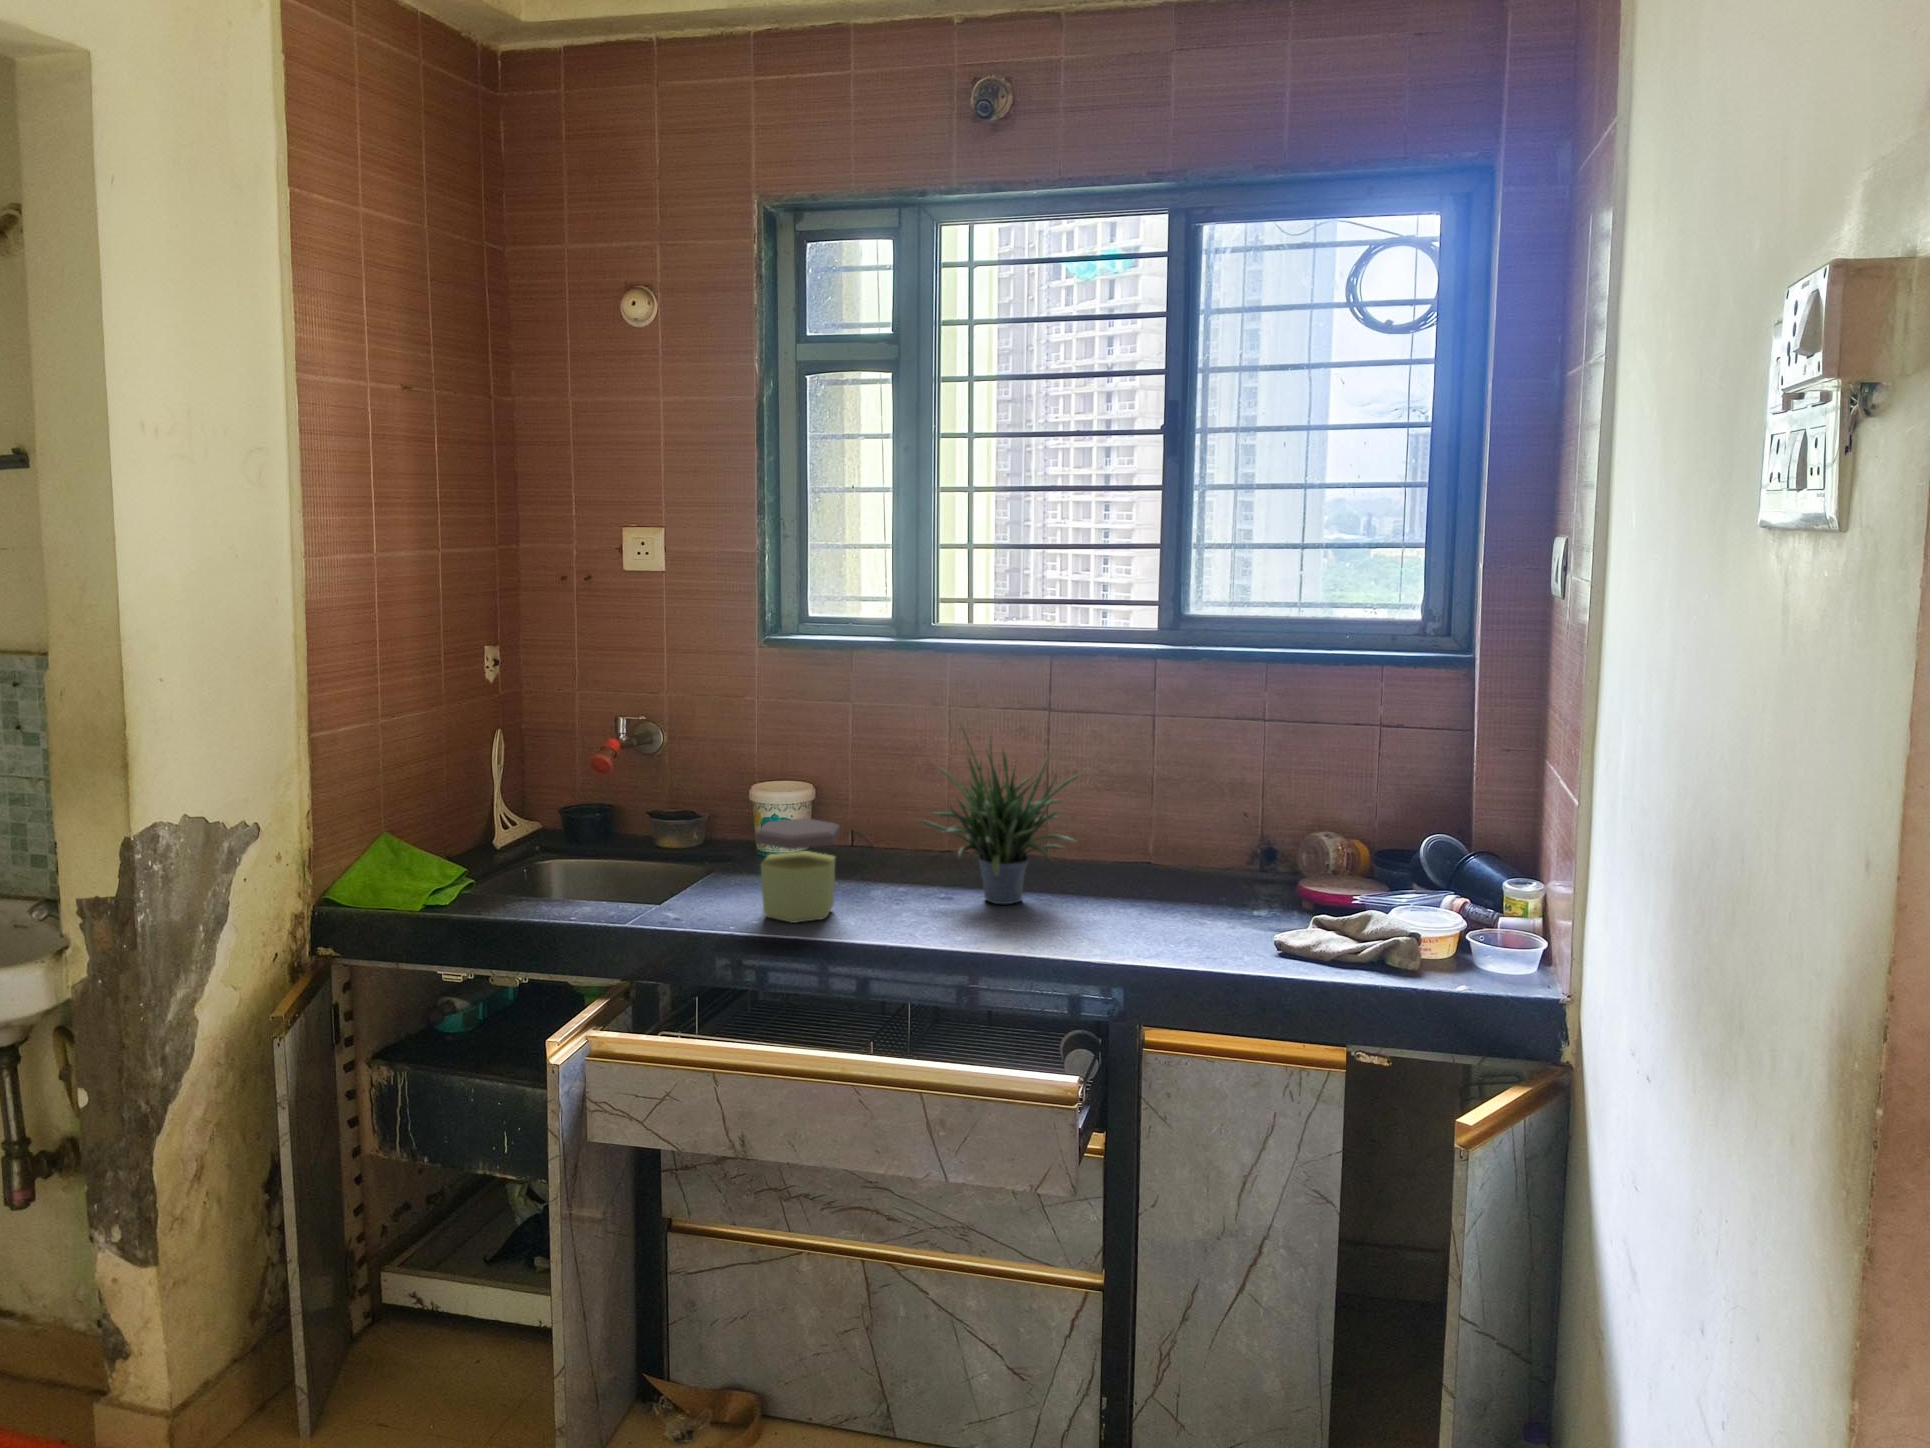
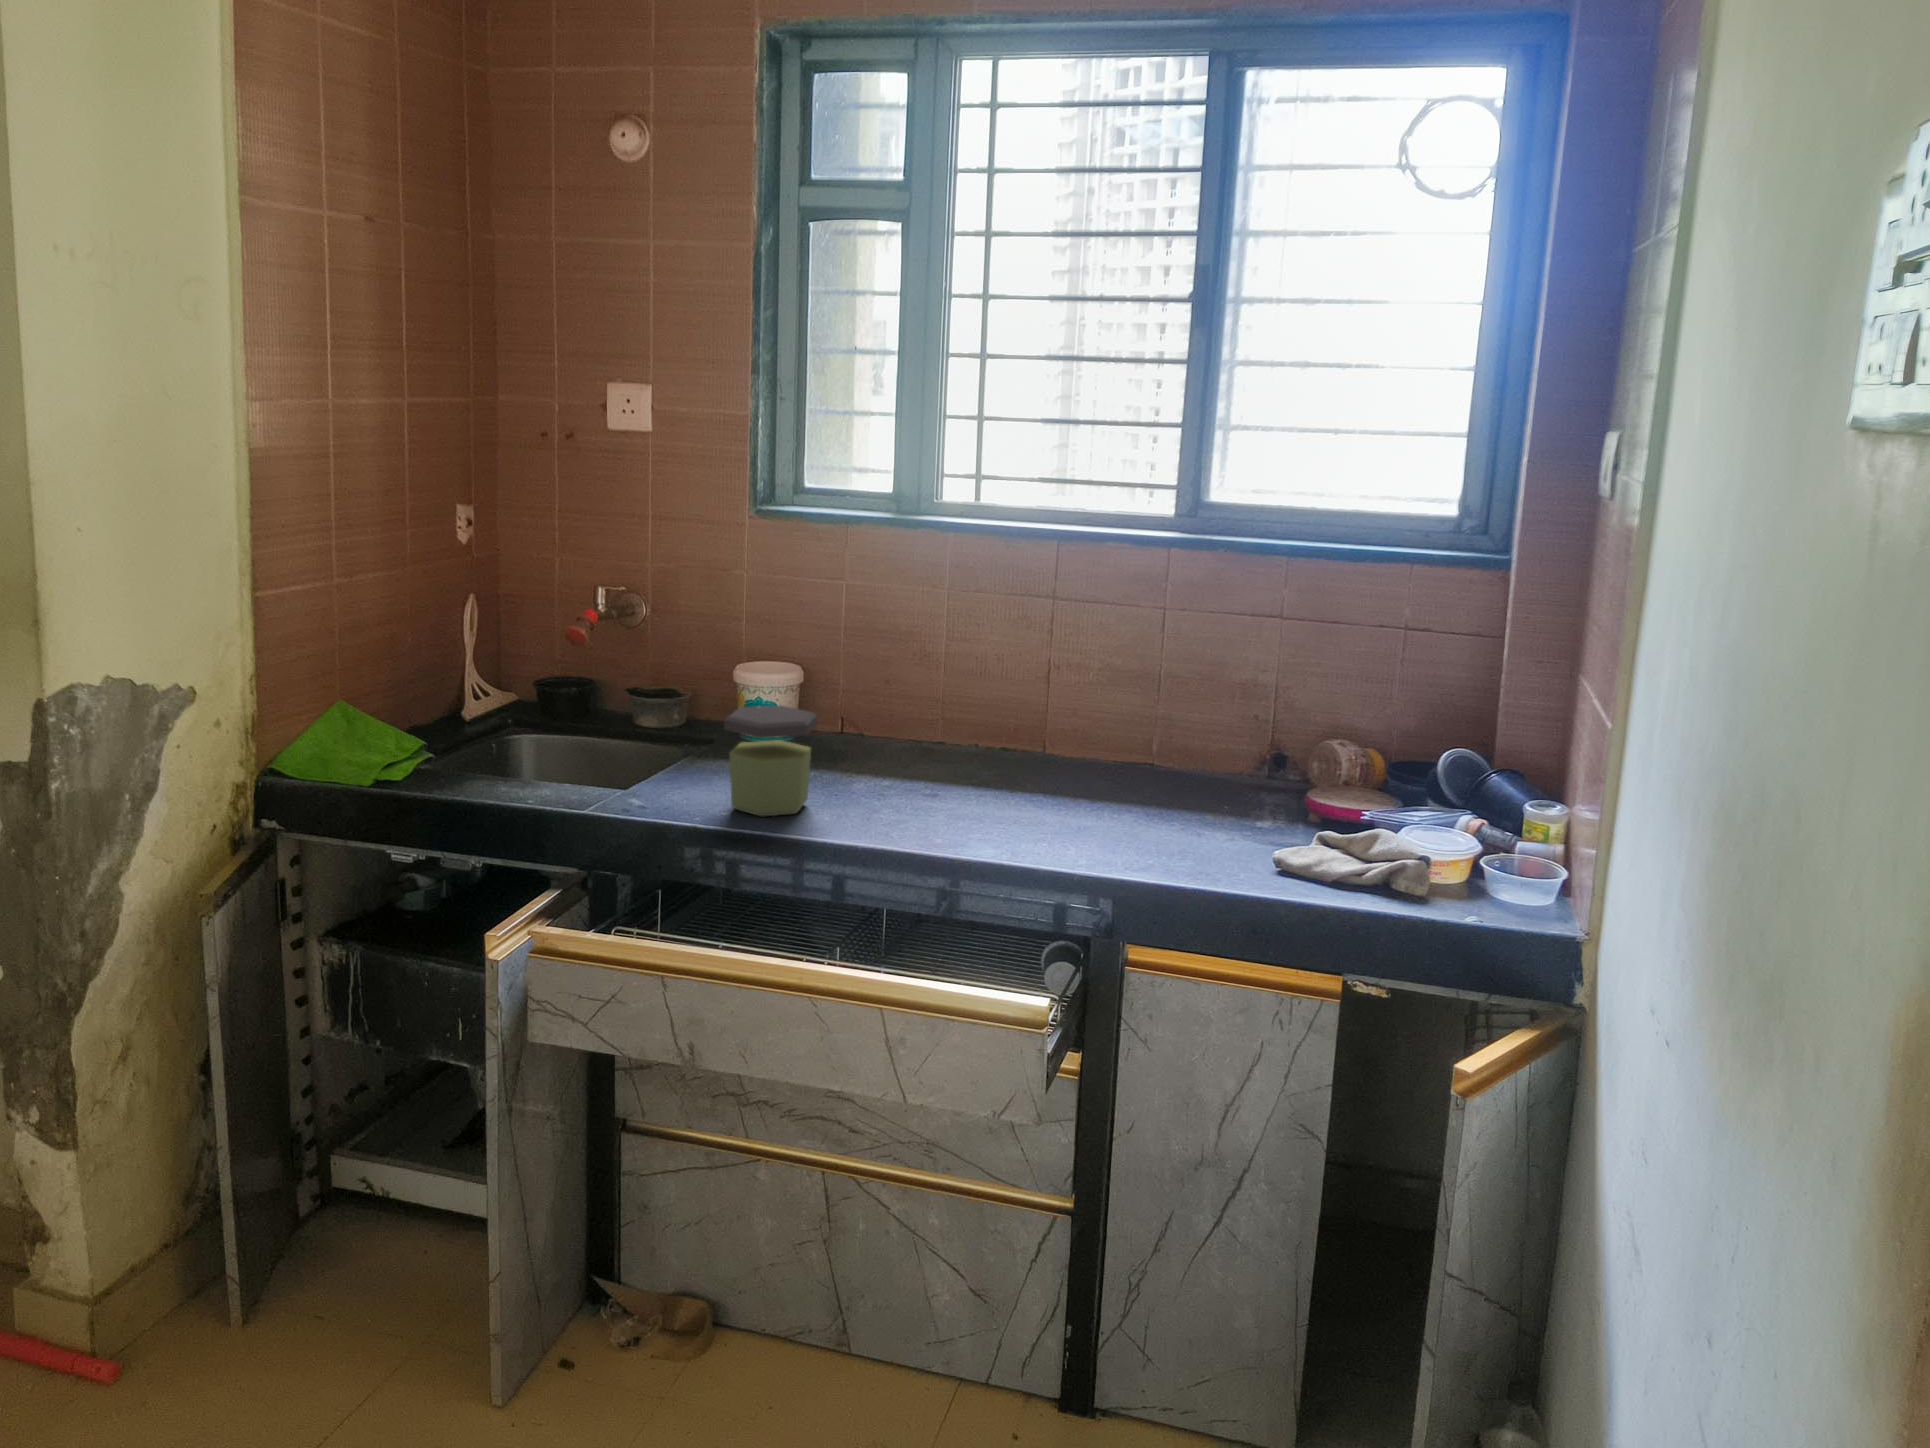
potted plant: present [919,715,1081,904] -> none [900,600,1082,806]

